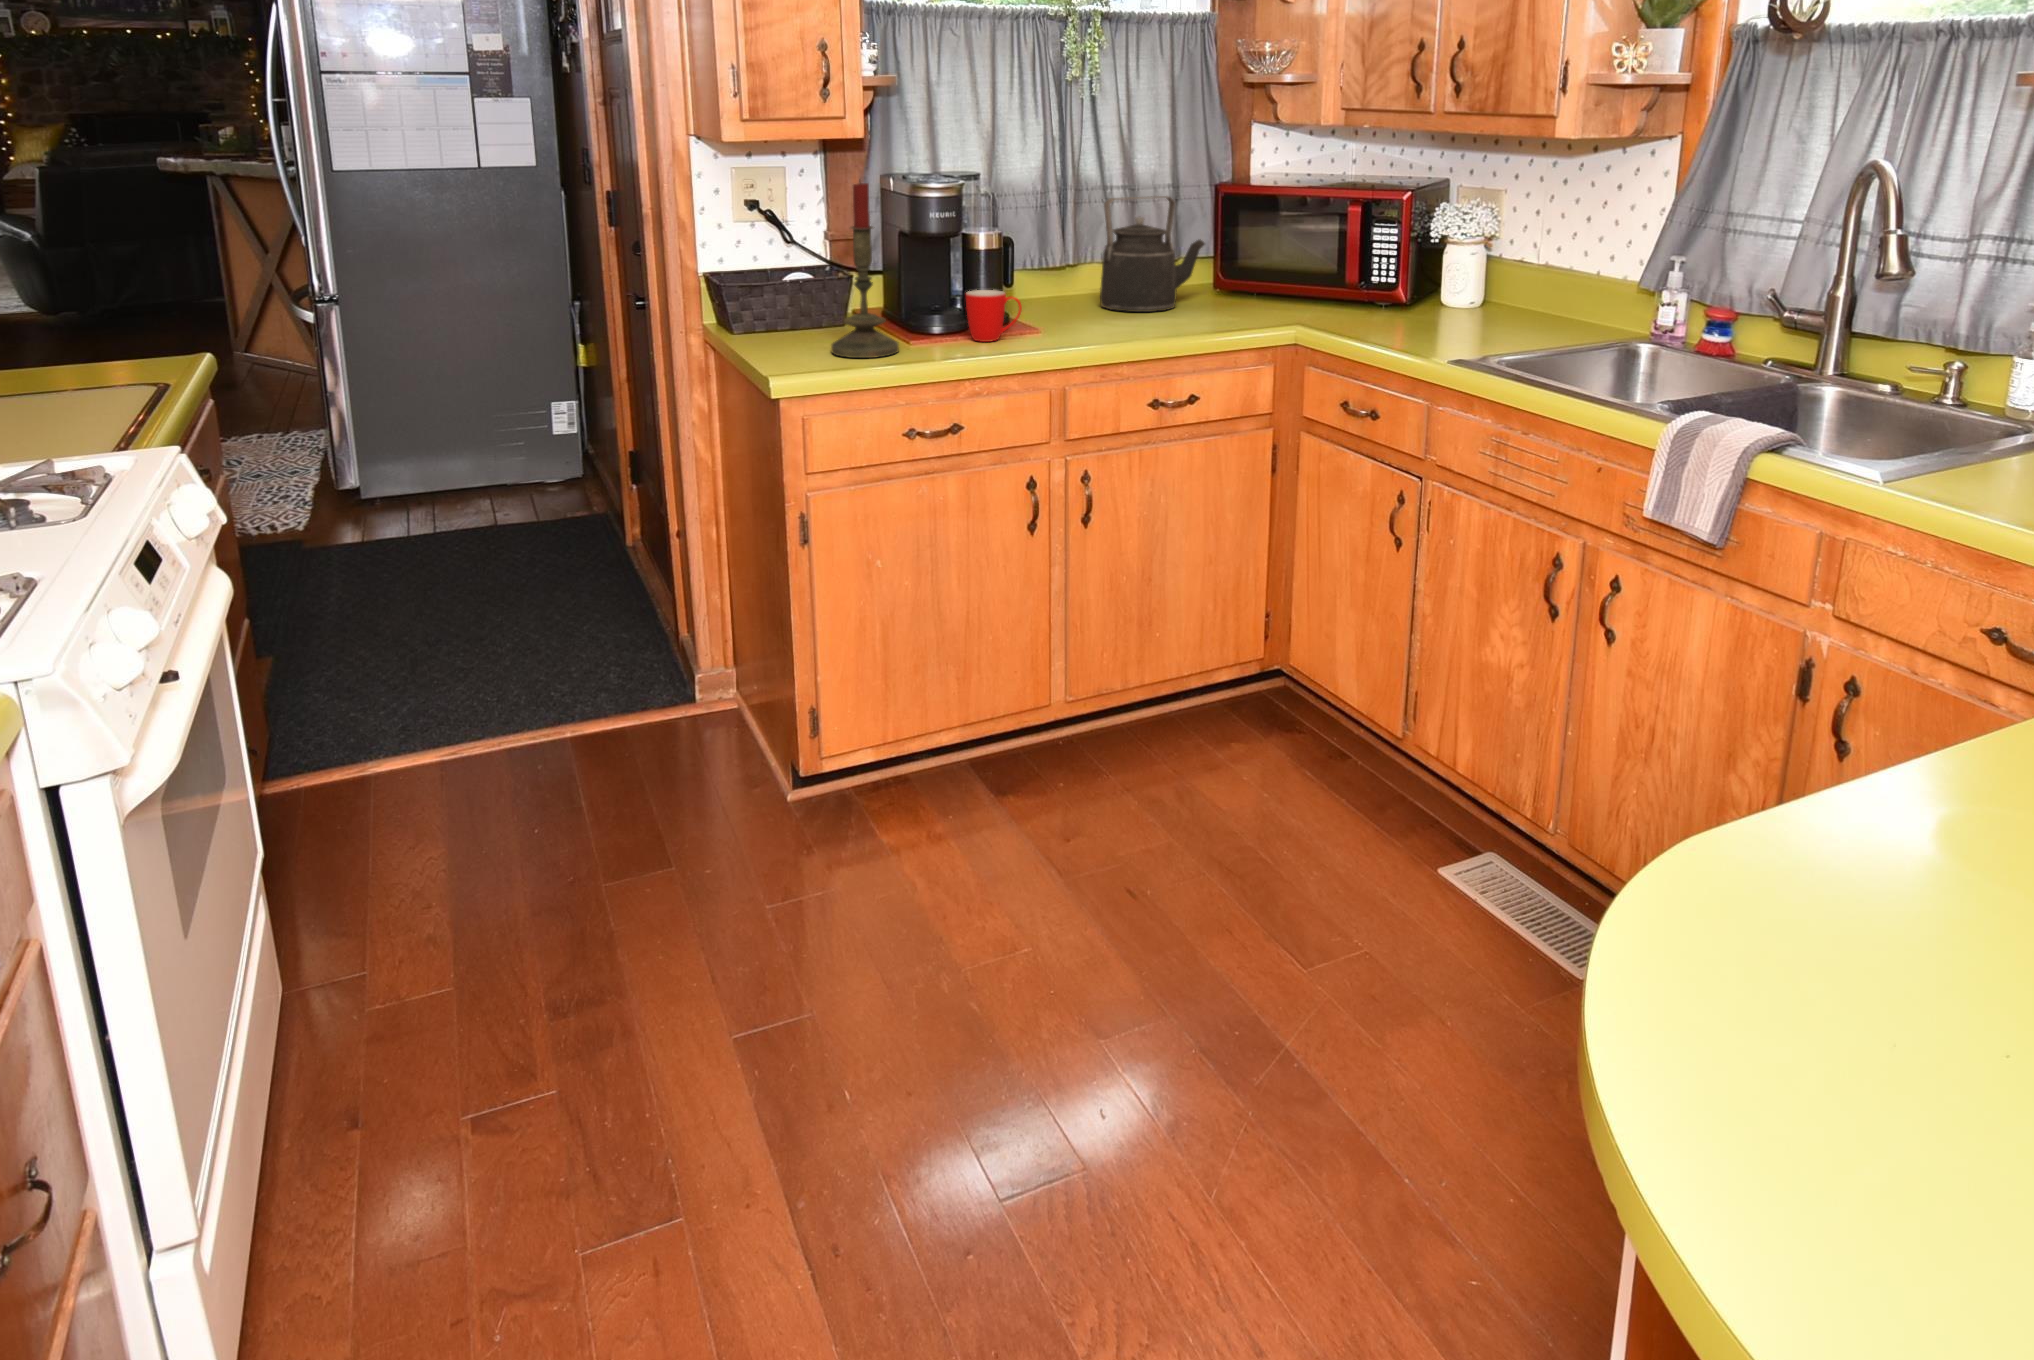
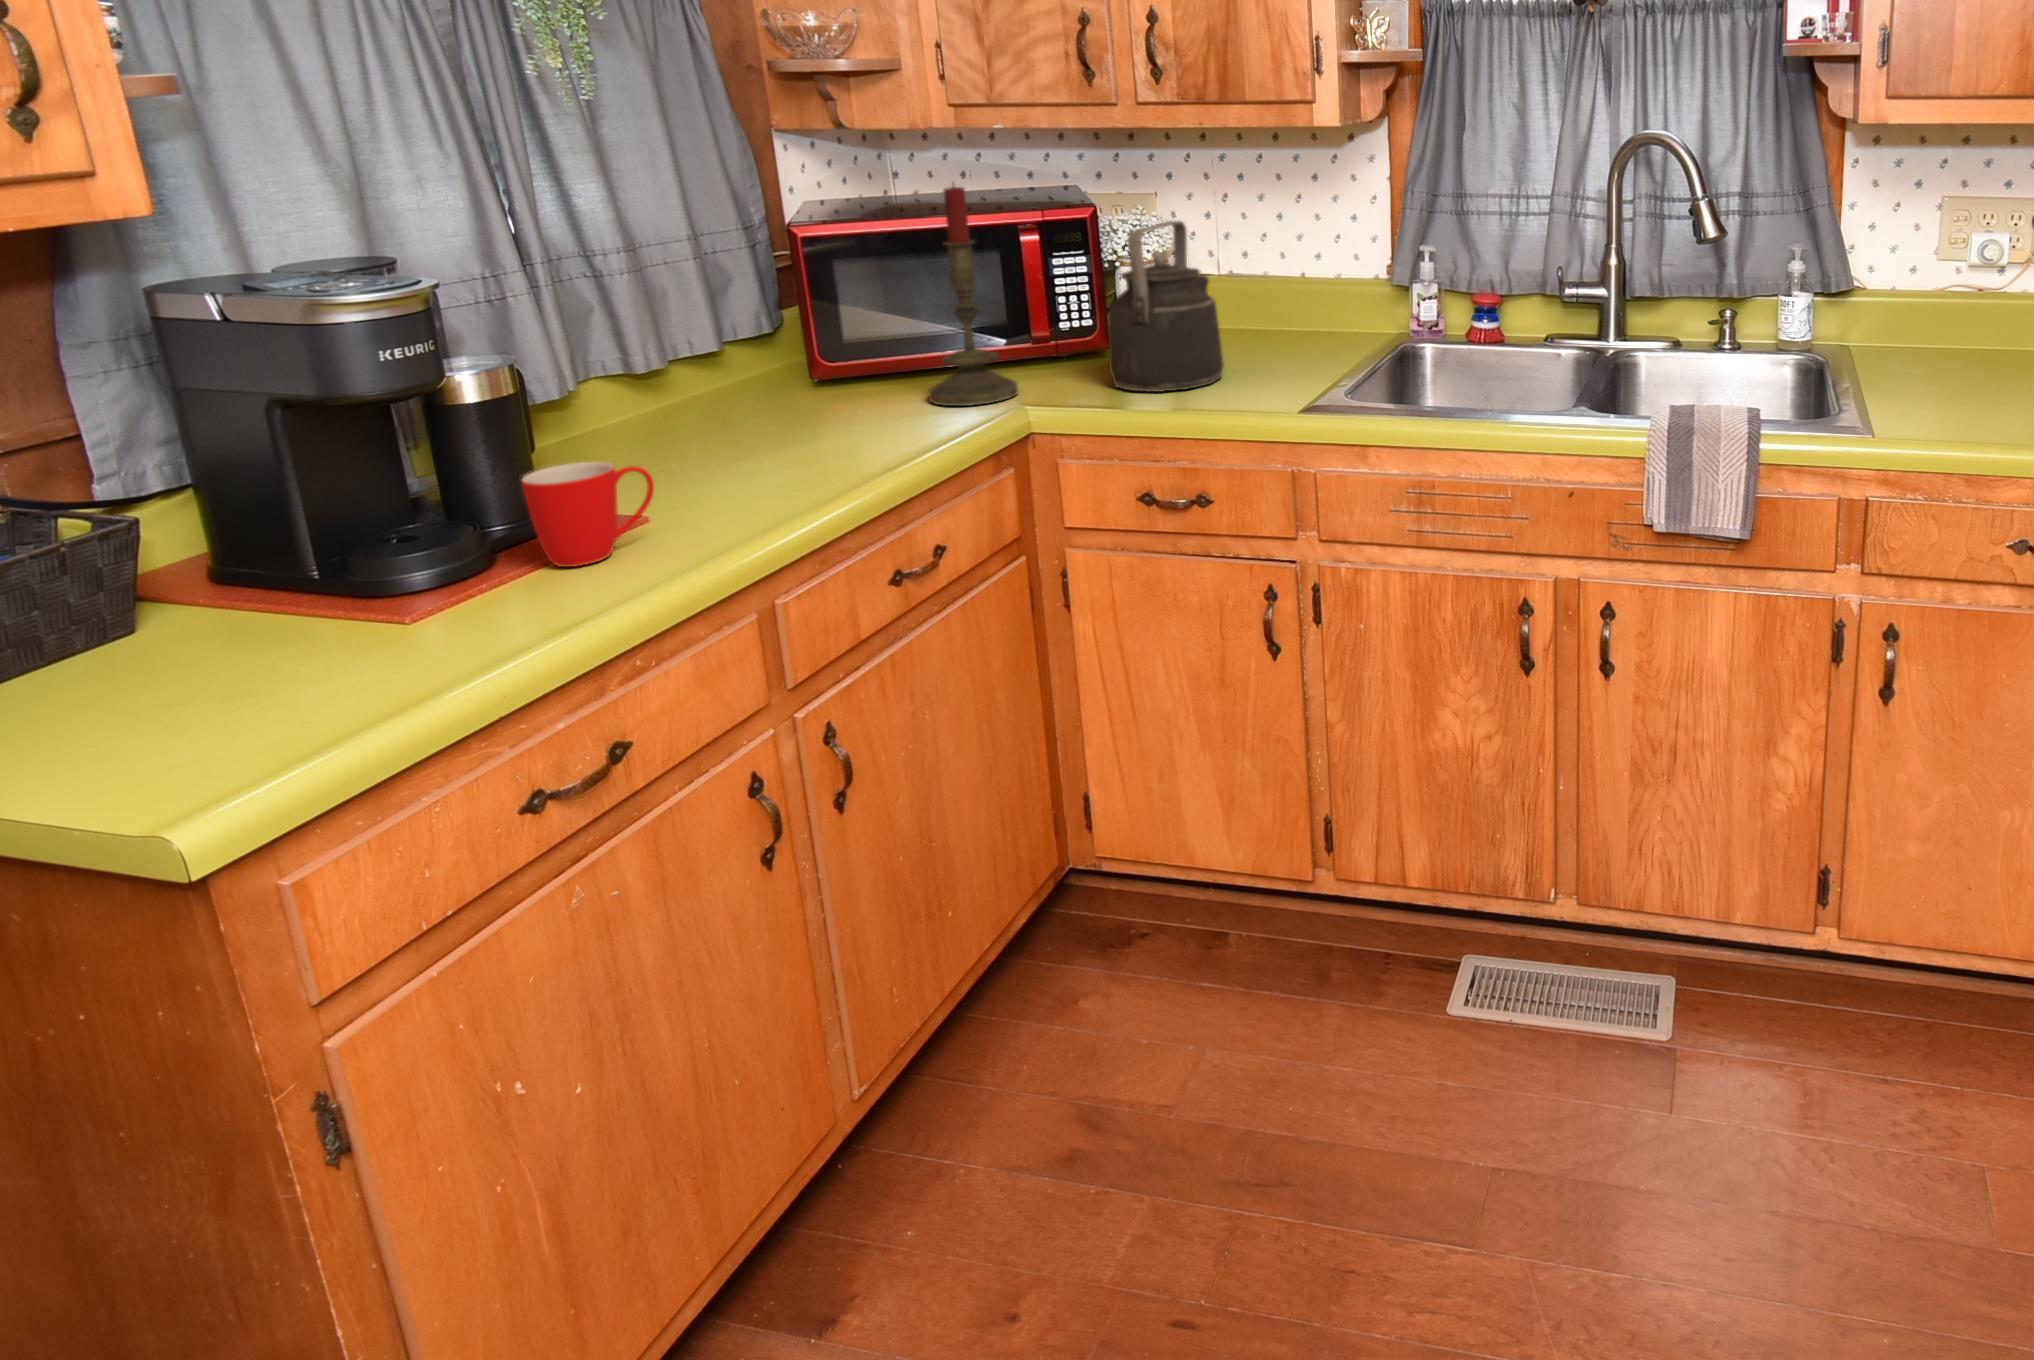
candle: present [831,183,899,358] -> present [929,186,1018,406]
kettle: present [1100,196,1205,312] -> present [1109,221,1224,392]

